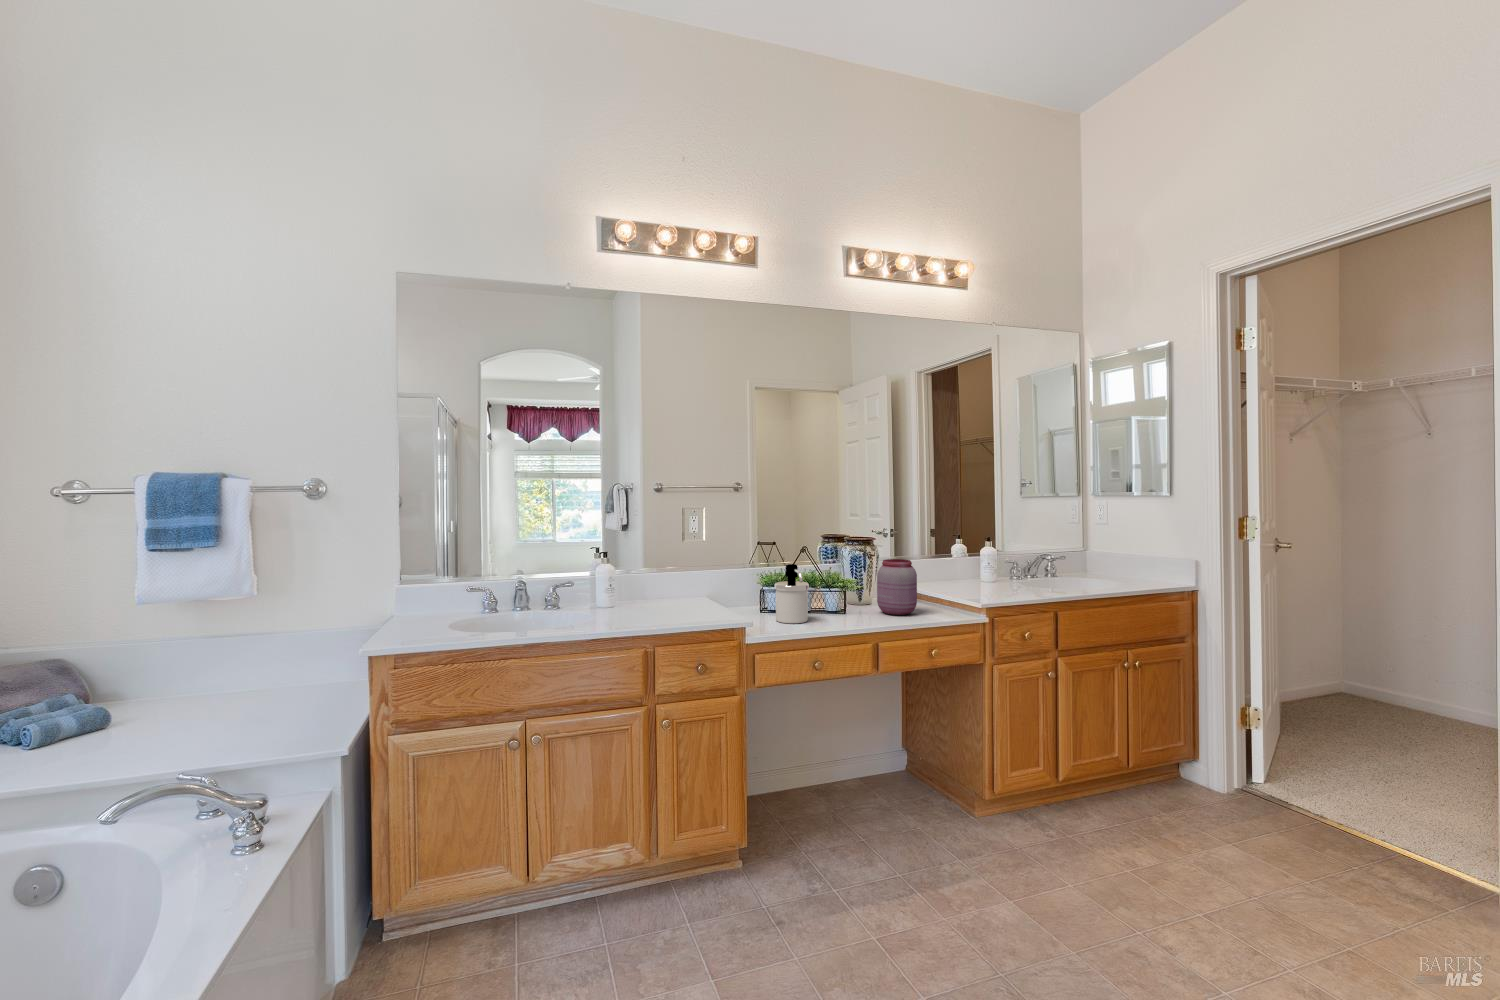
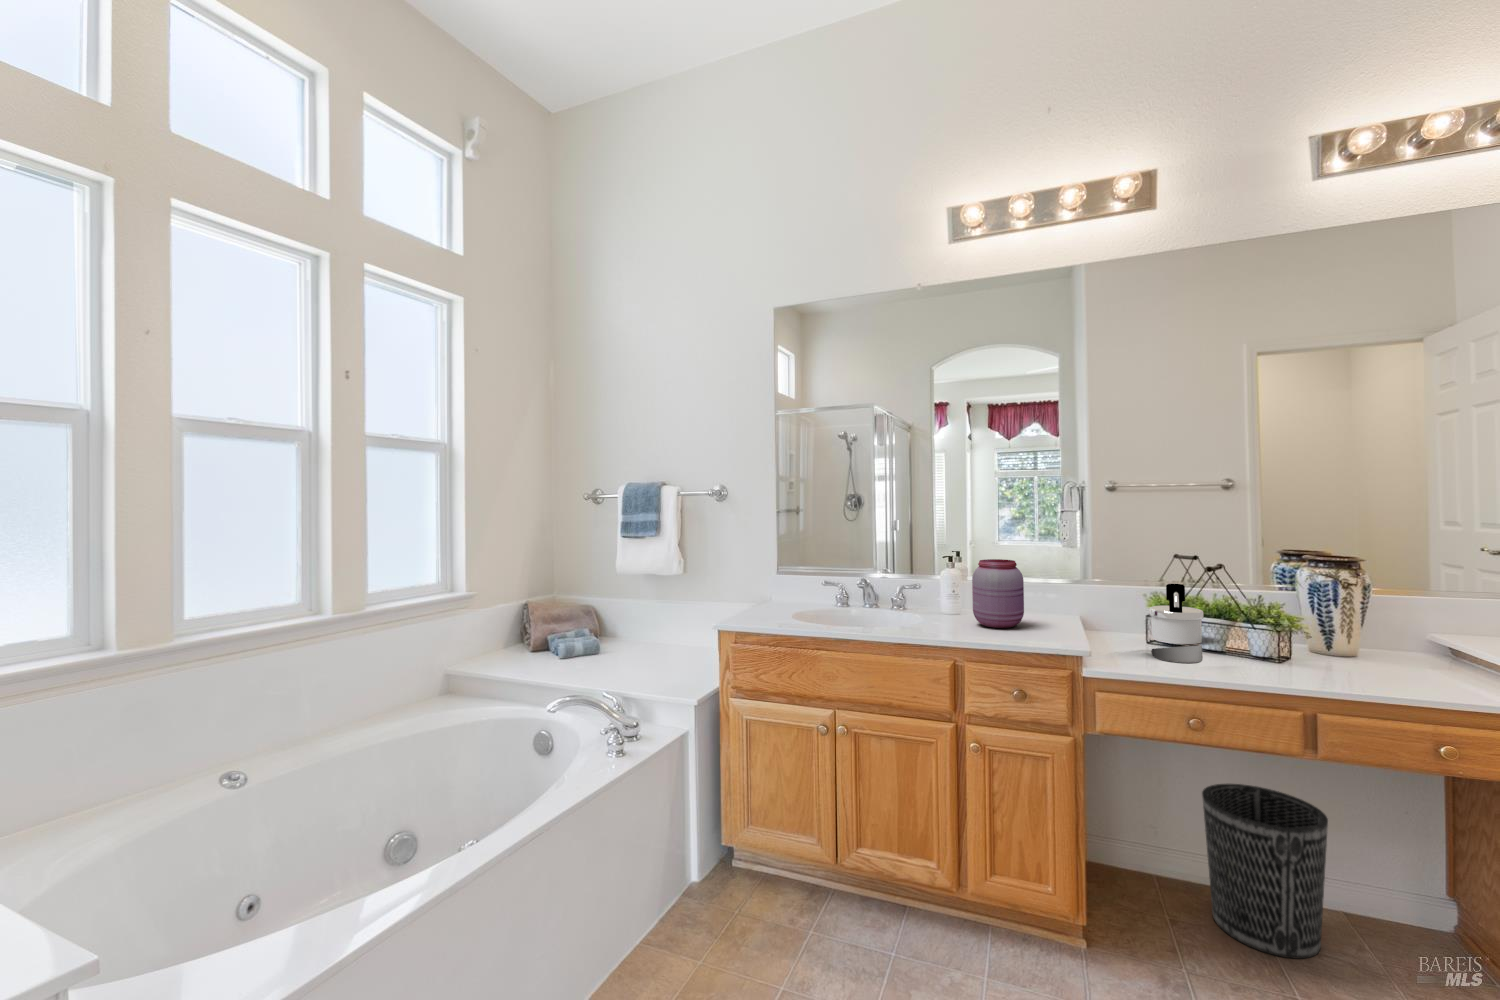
jar: present [877,559,917,615] -> present [972,559,1024,628]
wastebasket: none [792,707,863,821] -> present [1202,784,1328,959]

